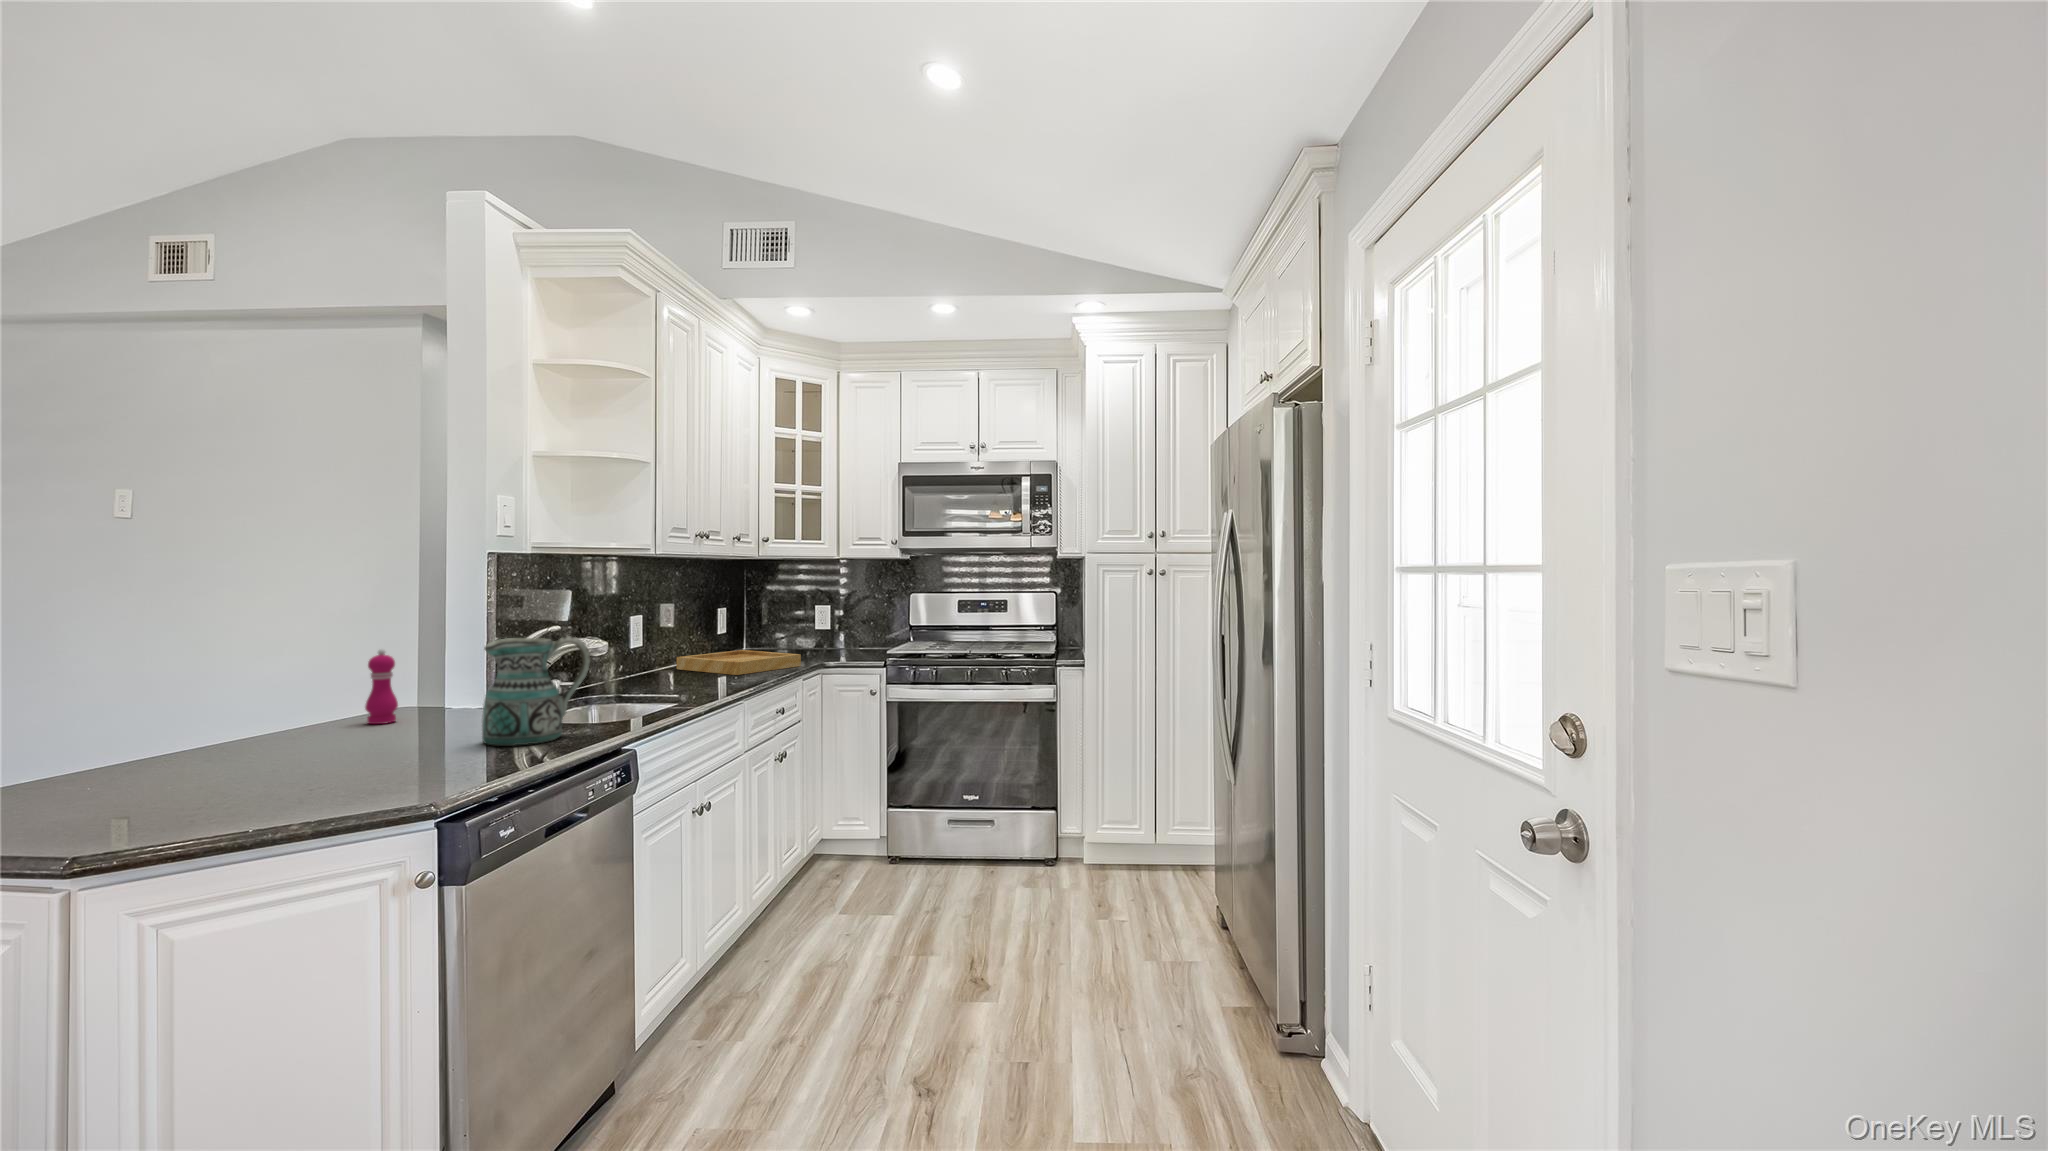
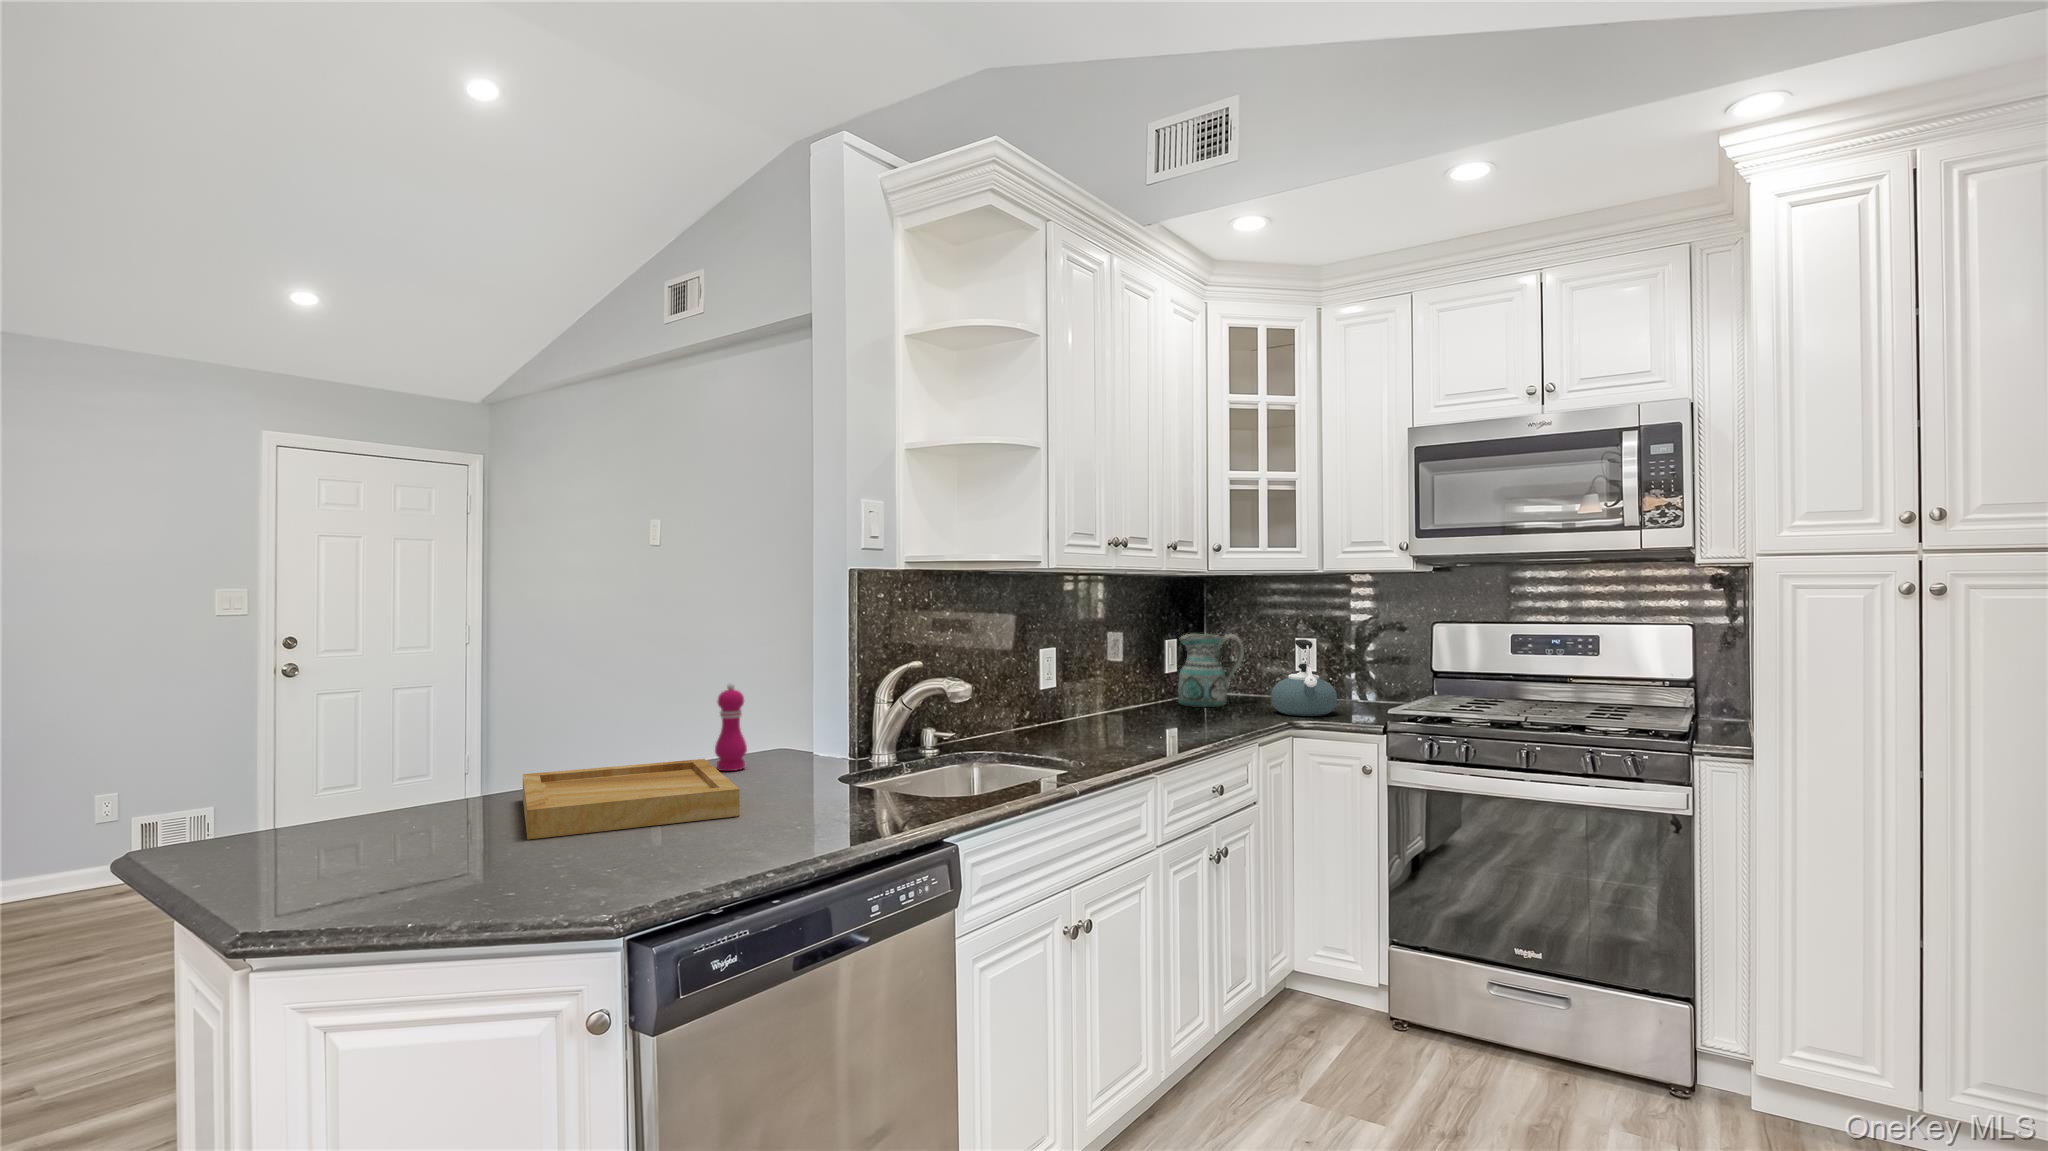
kettle: none [804,607,850,660] -> present [1271,639,1337,716]
ceramic pitcher: present [482,636,590,746] -> present [1178,634,1244,707]
tray: present [676,650,801,675] -> present [523,759,740,840]

